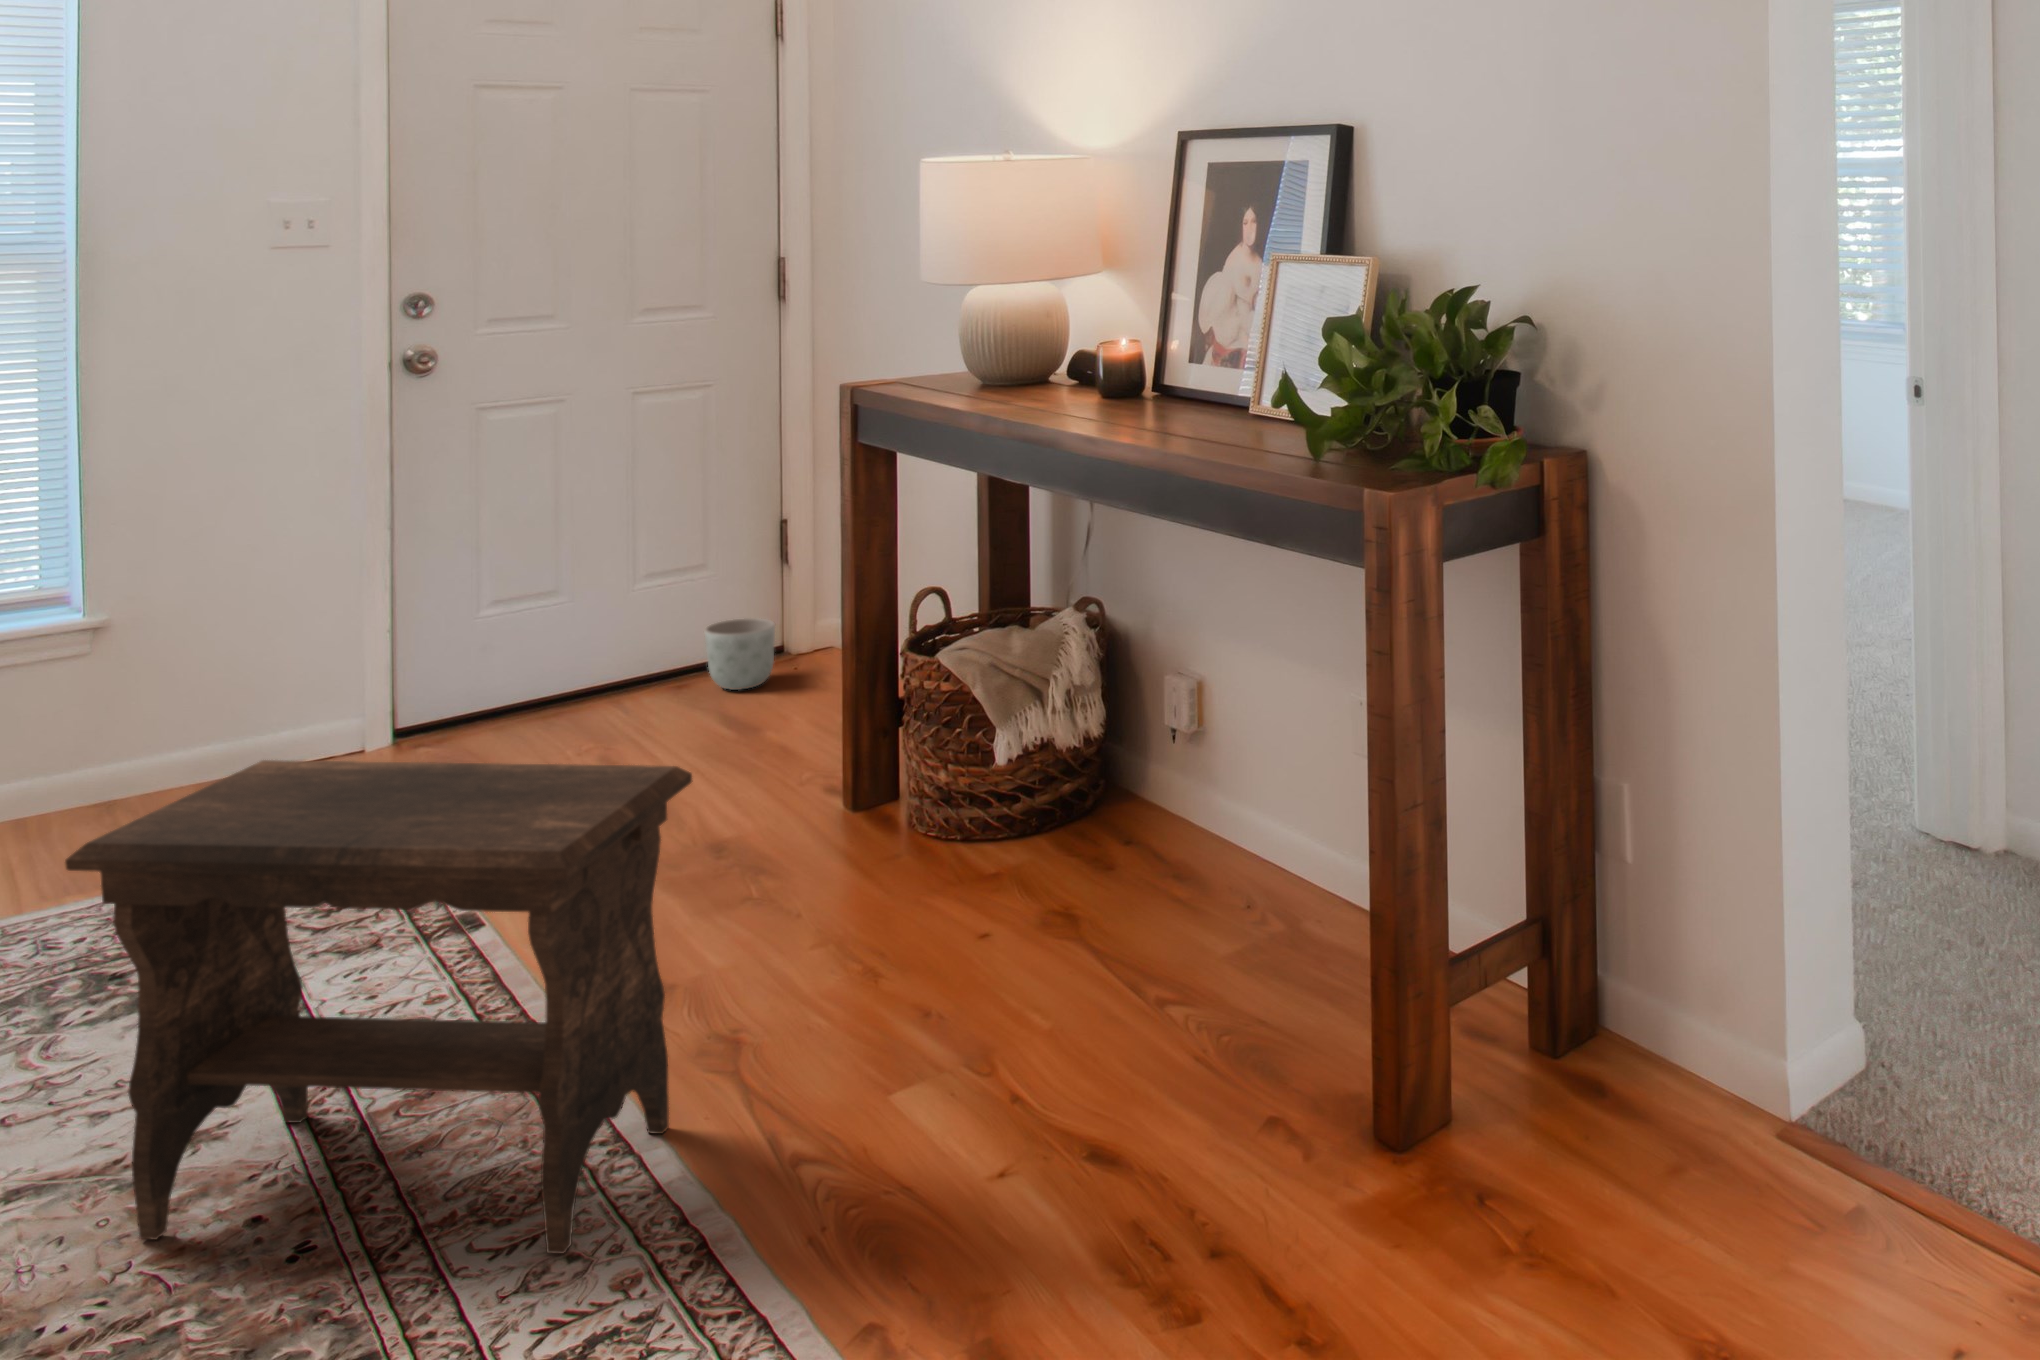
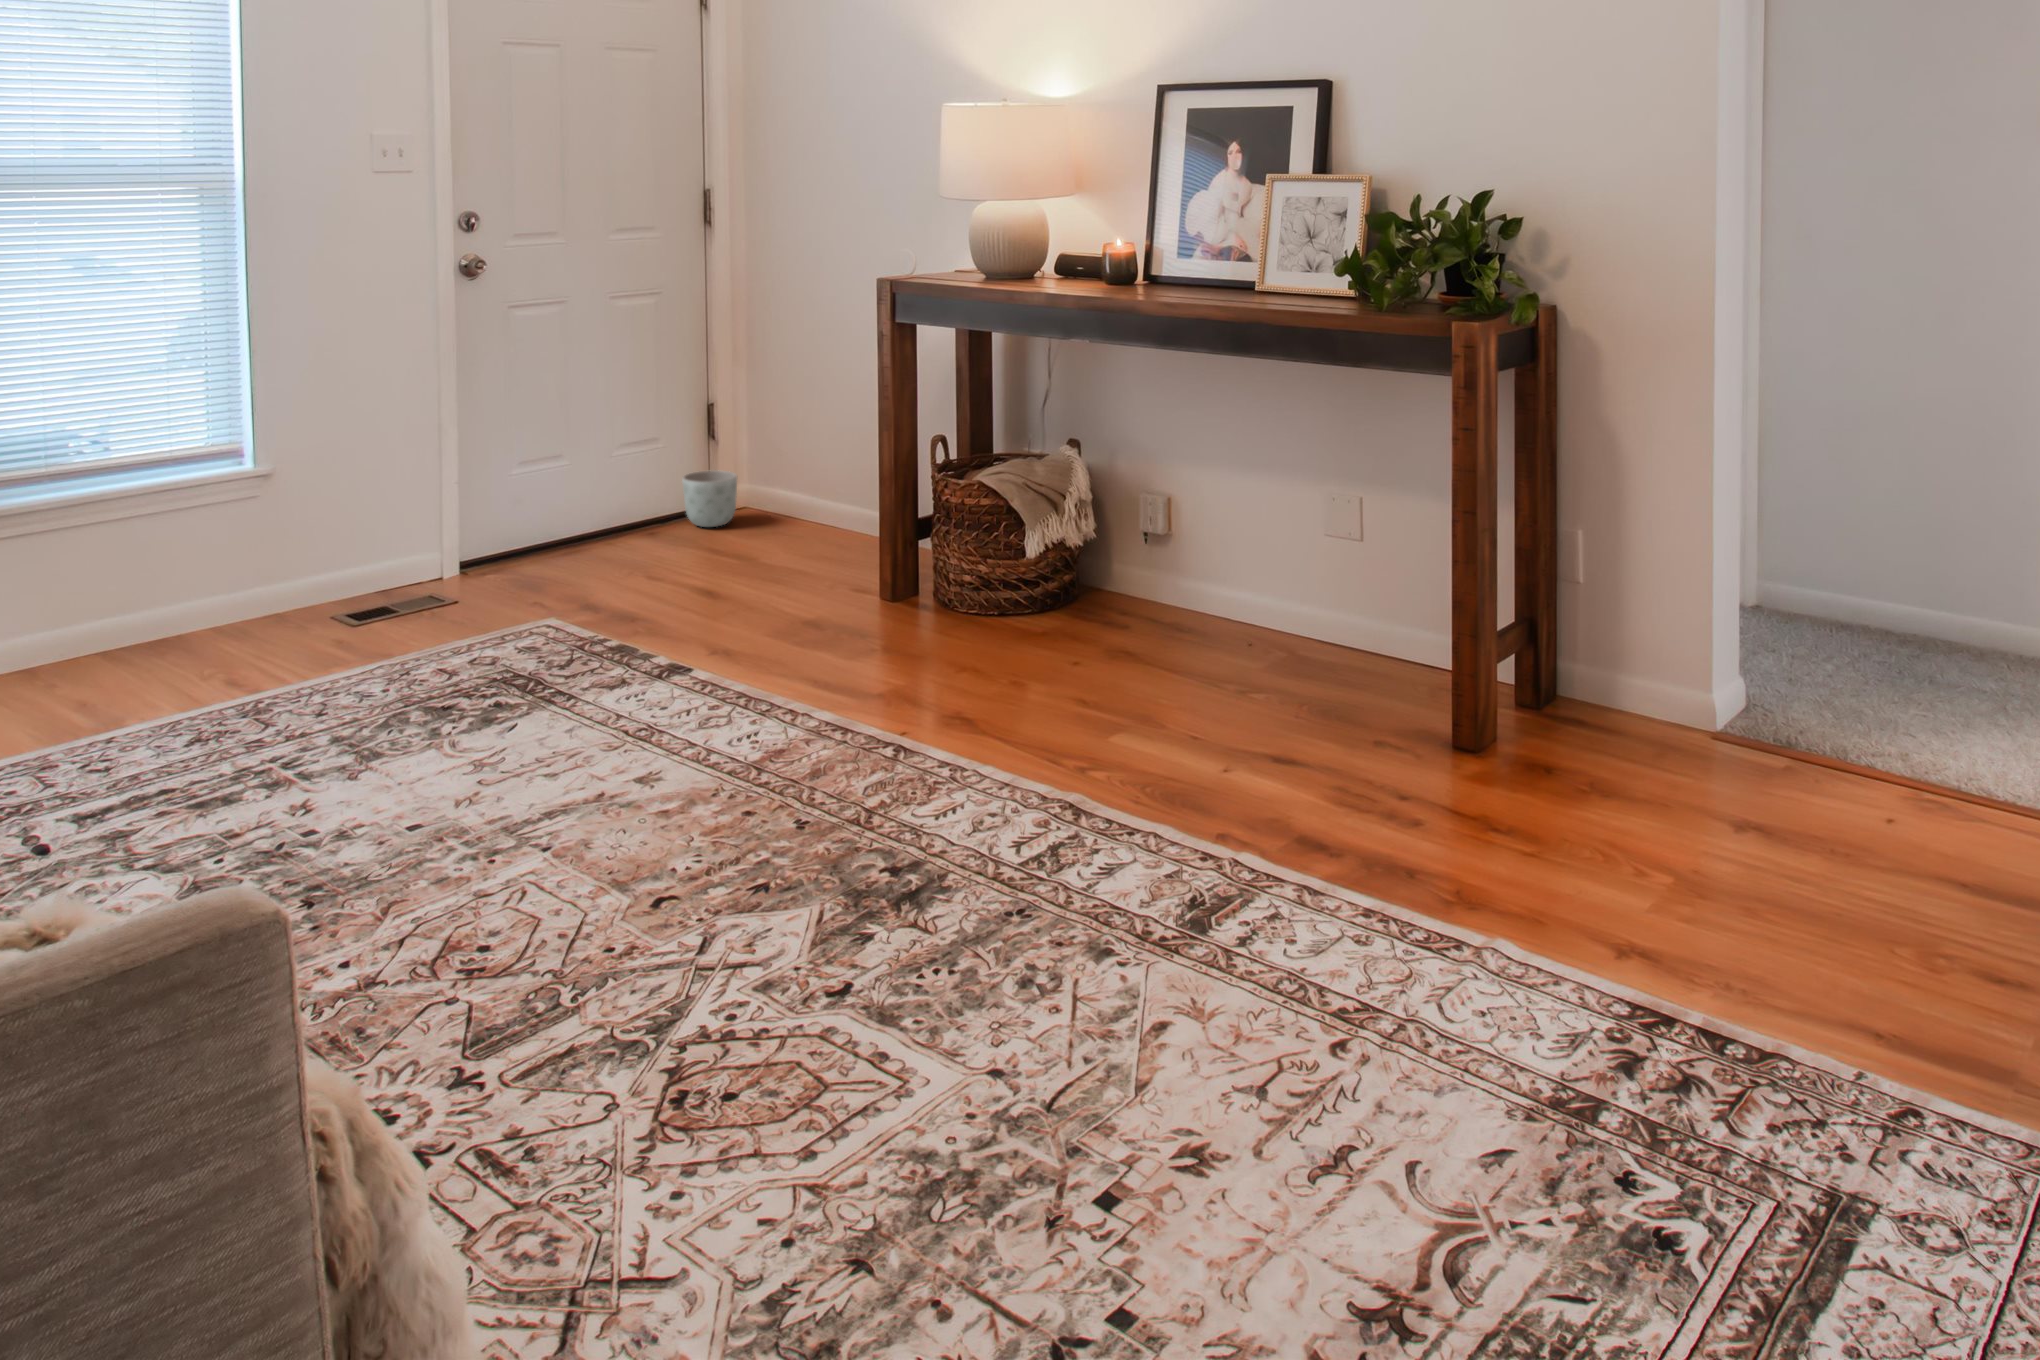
footstool: present [65,760,692,1254] -> none [626,534,981,852]

